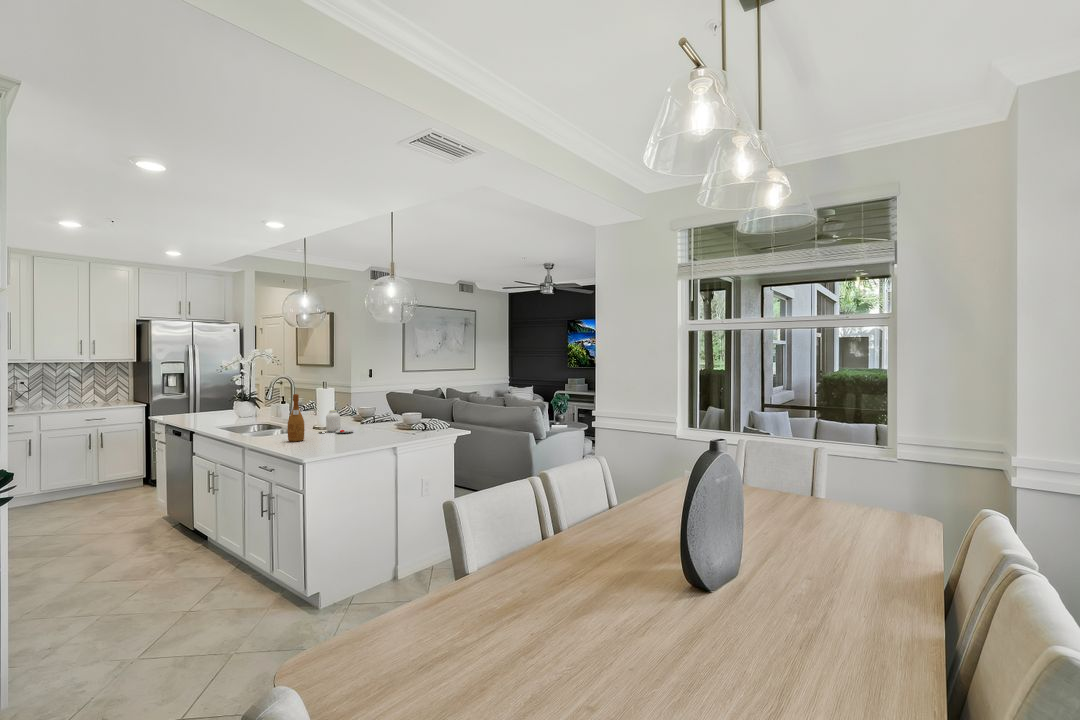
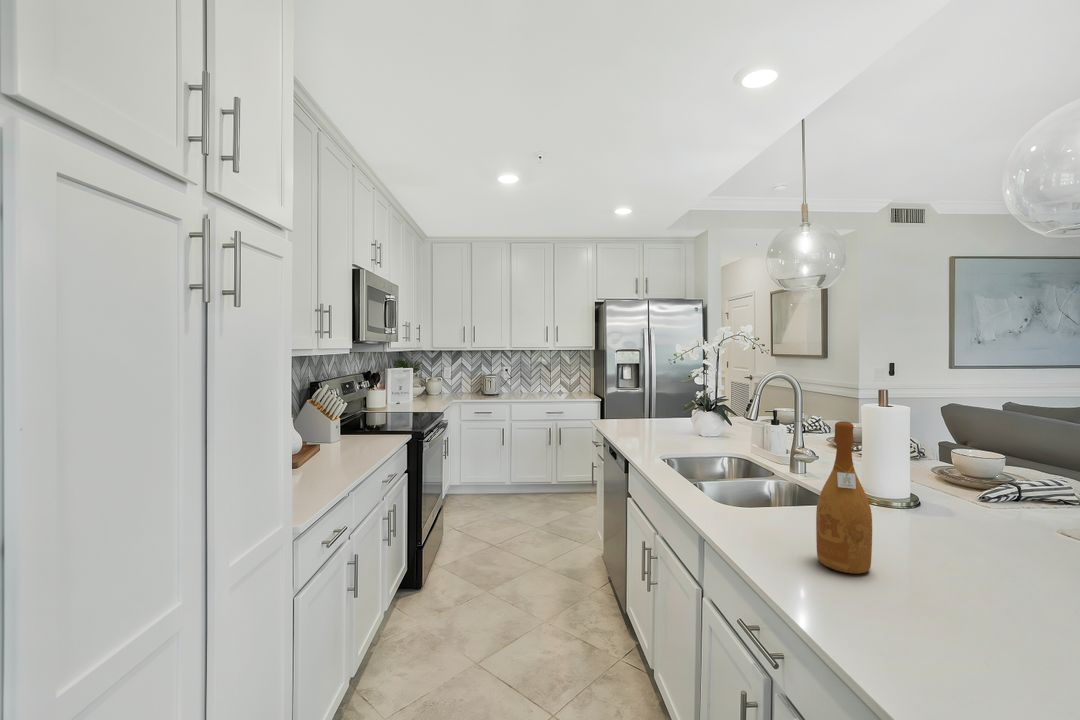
jar: present [326,410,354,433] -> none [889,468,1031,561]

